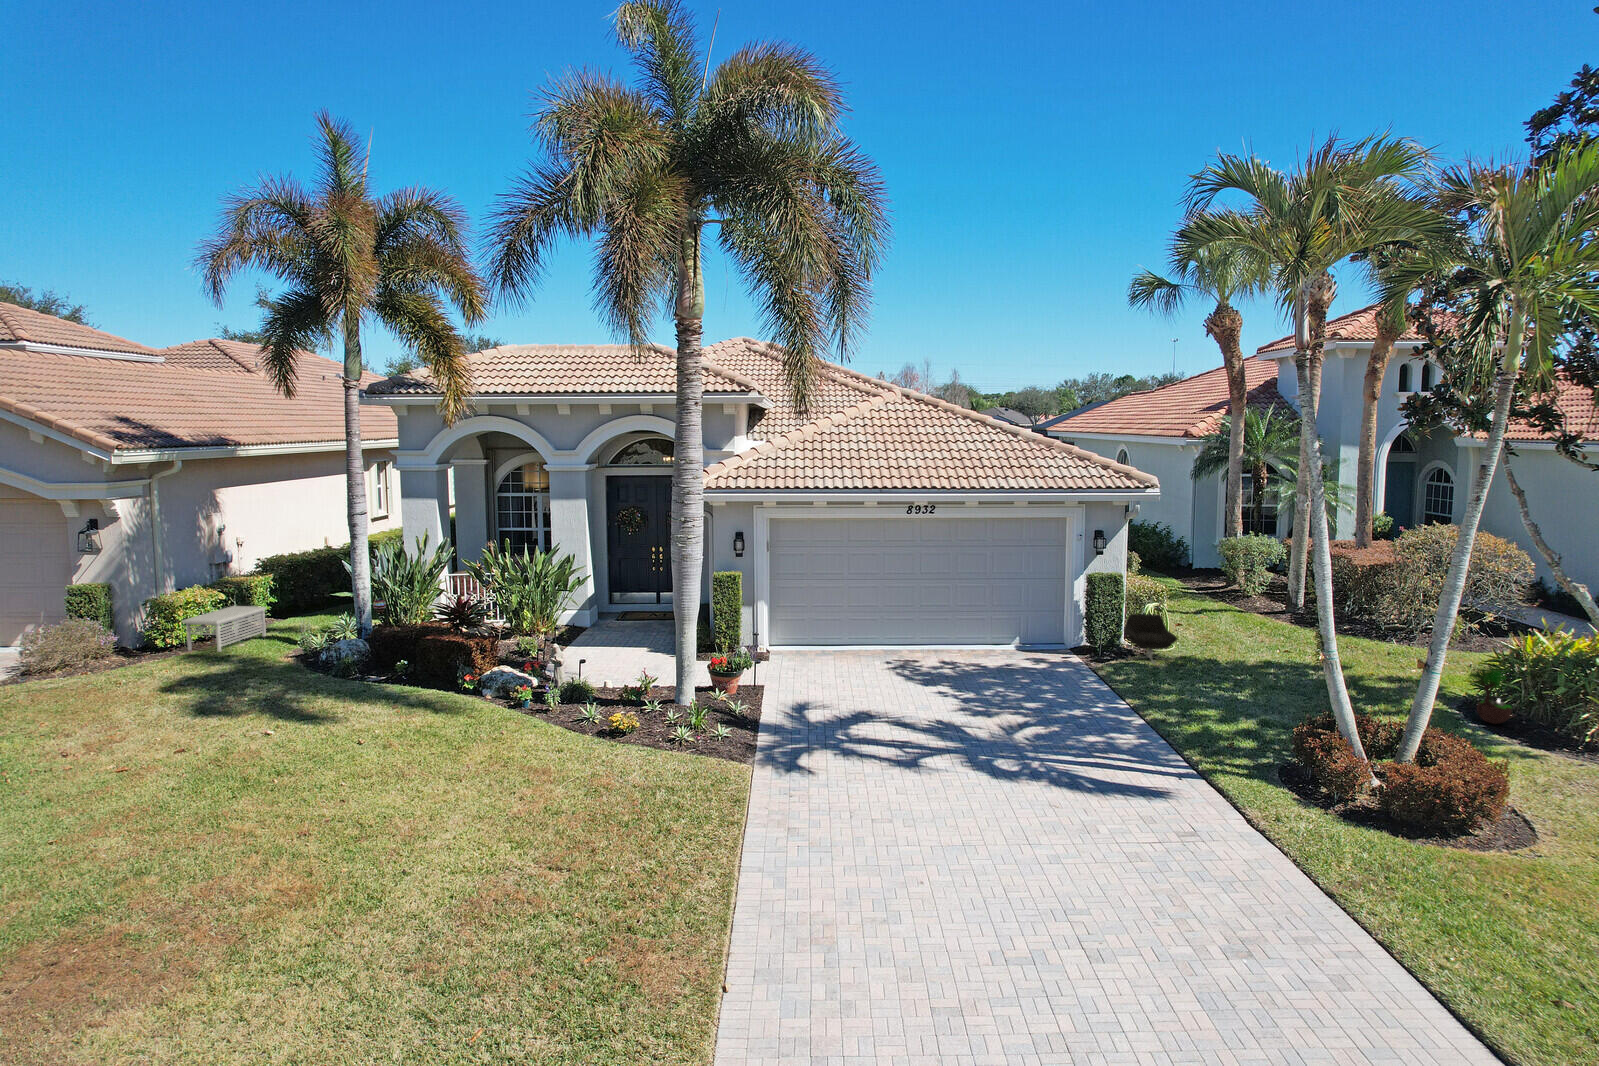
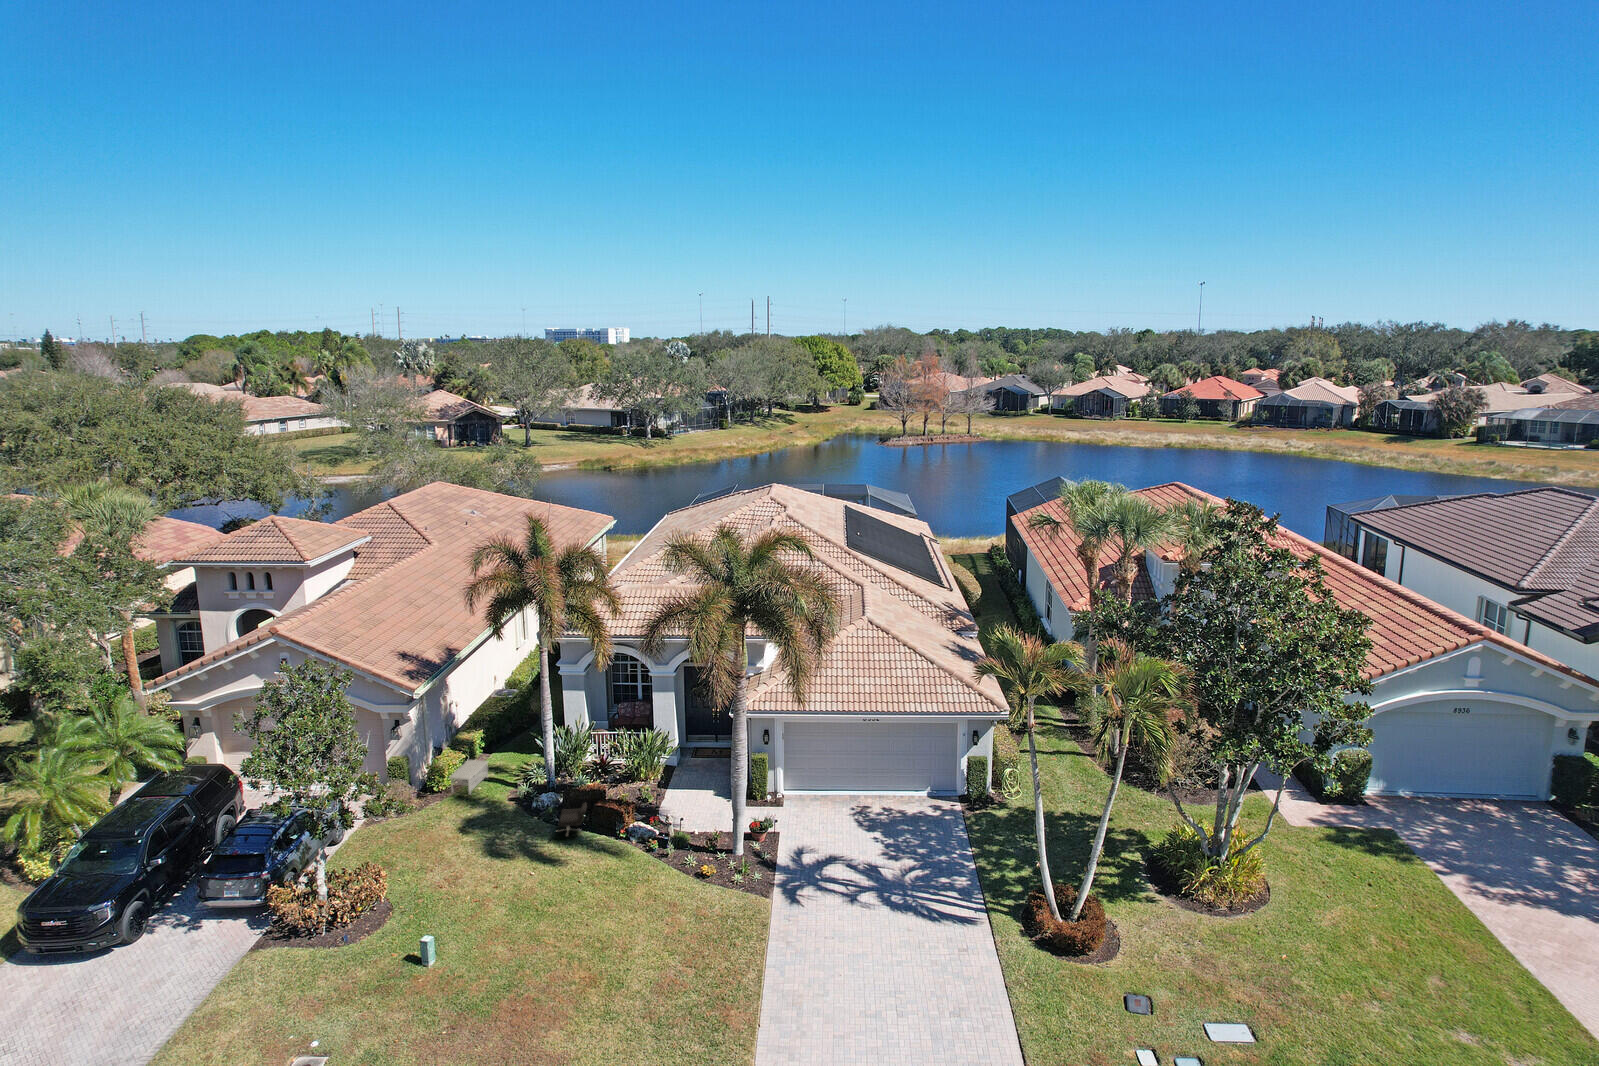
lounge chair: present [1124,614,1178,664] -> present [559,803,587,835]
potted tree: present [1470,664,1512,724] -> none [1147,839,1169,873]

